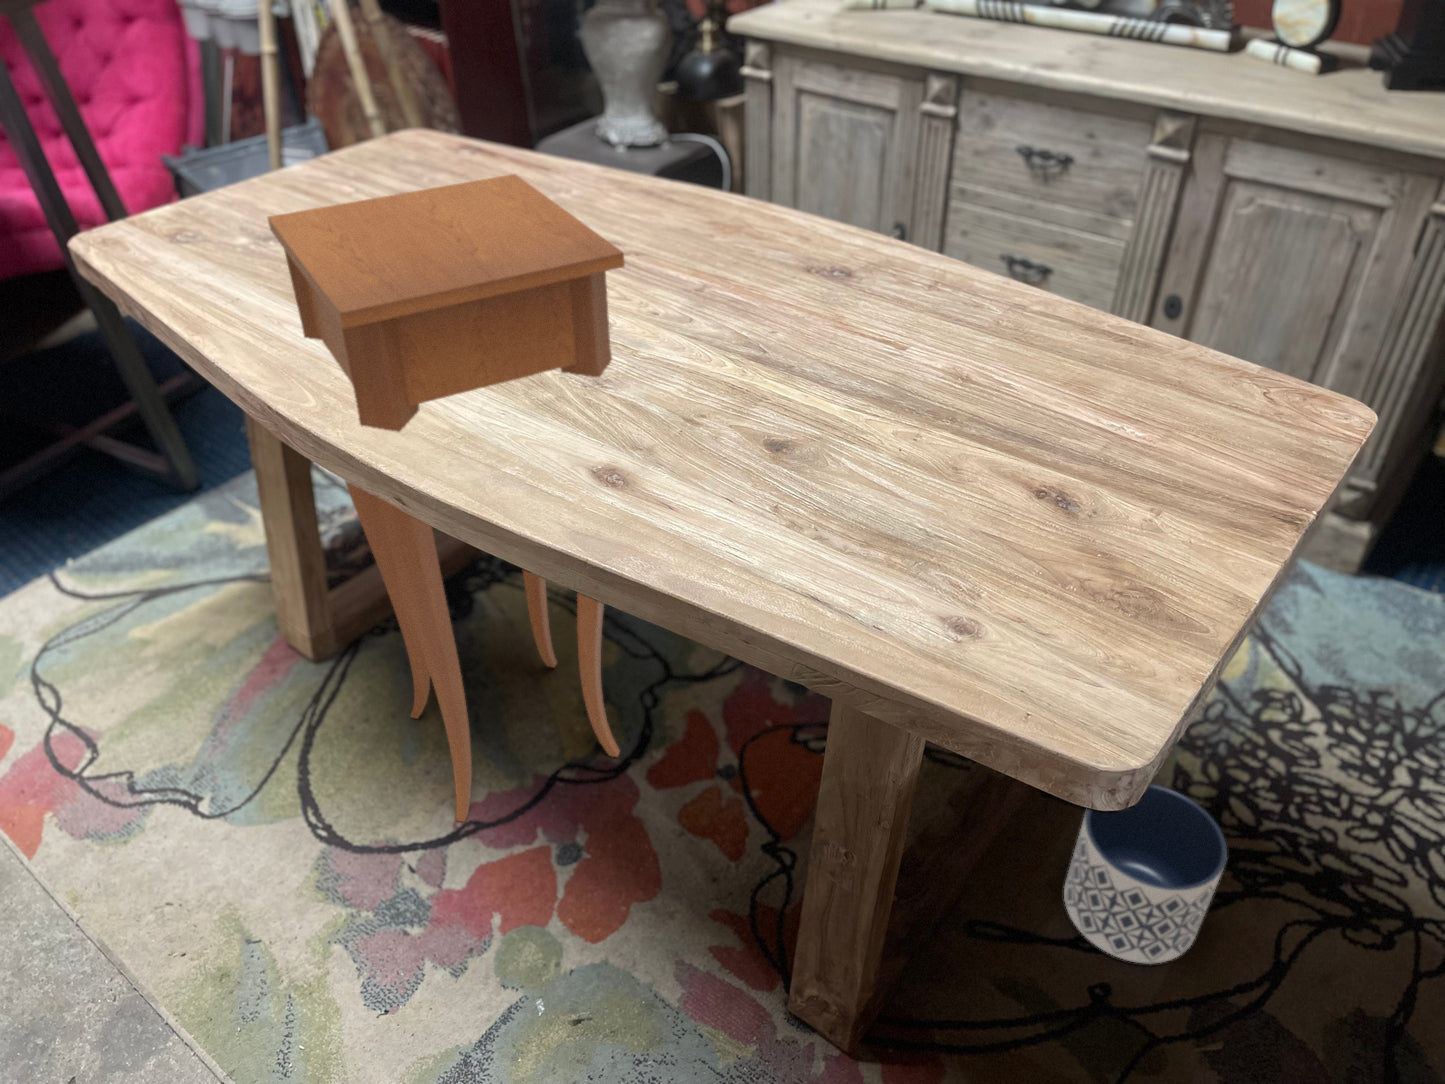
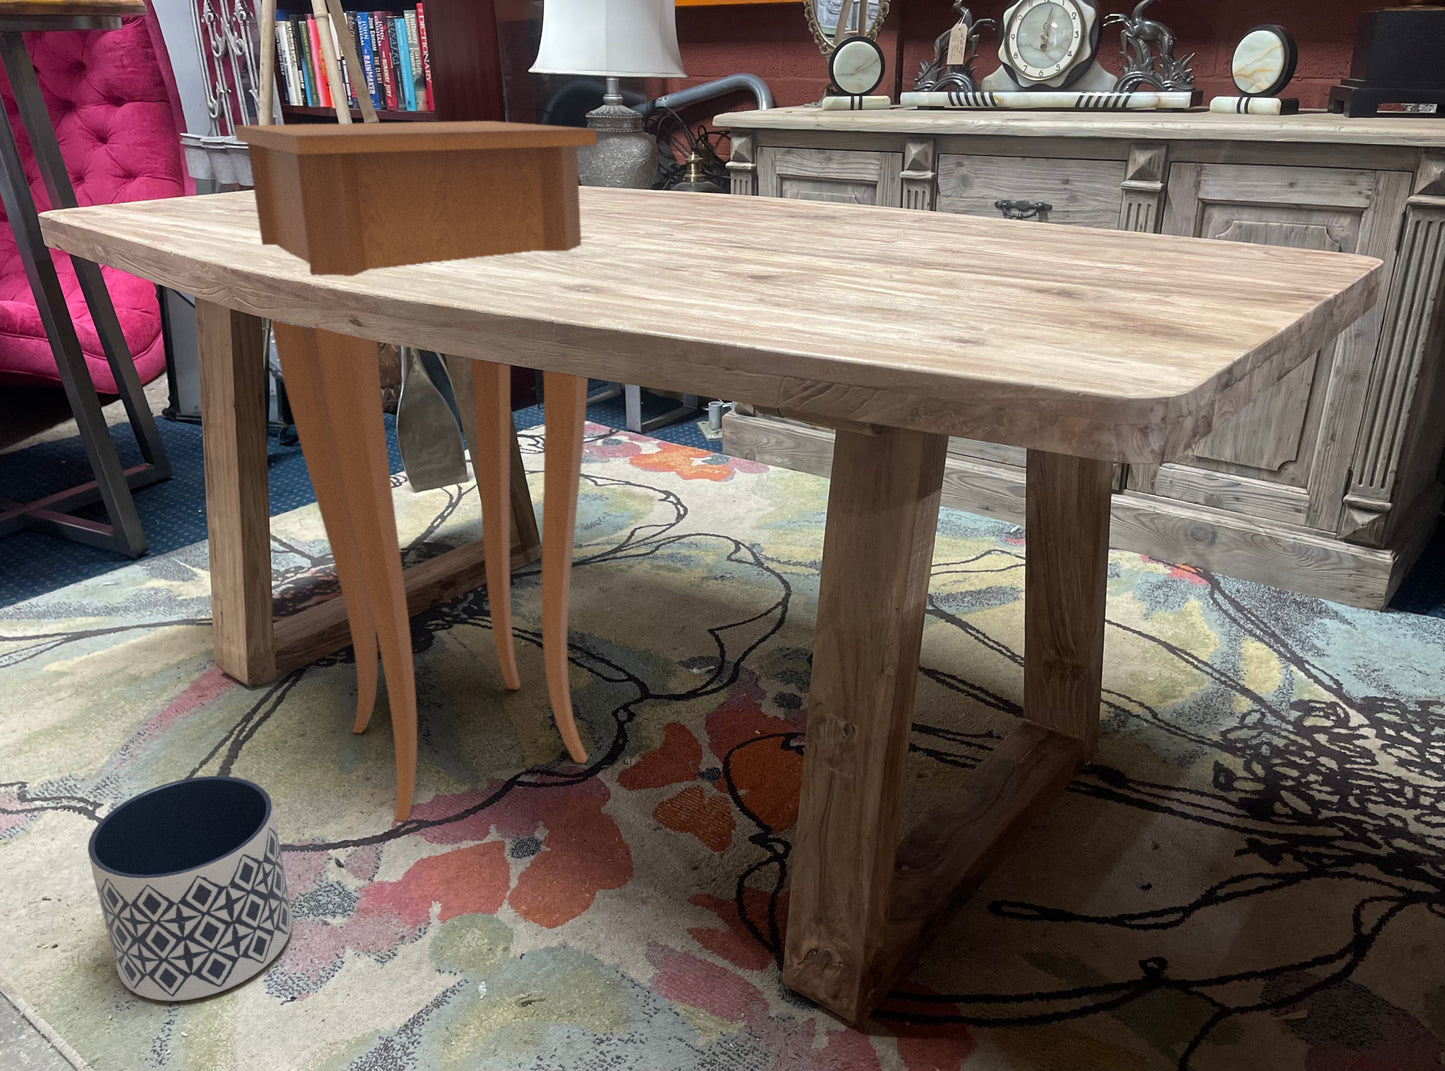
planter: present [1064,784,1227,964] -> present [88,776,292,1001]

